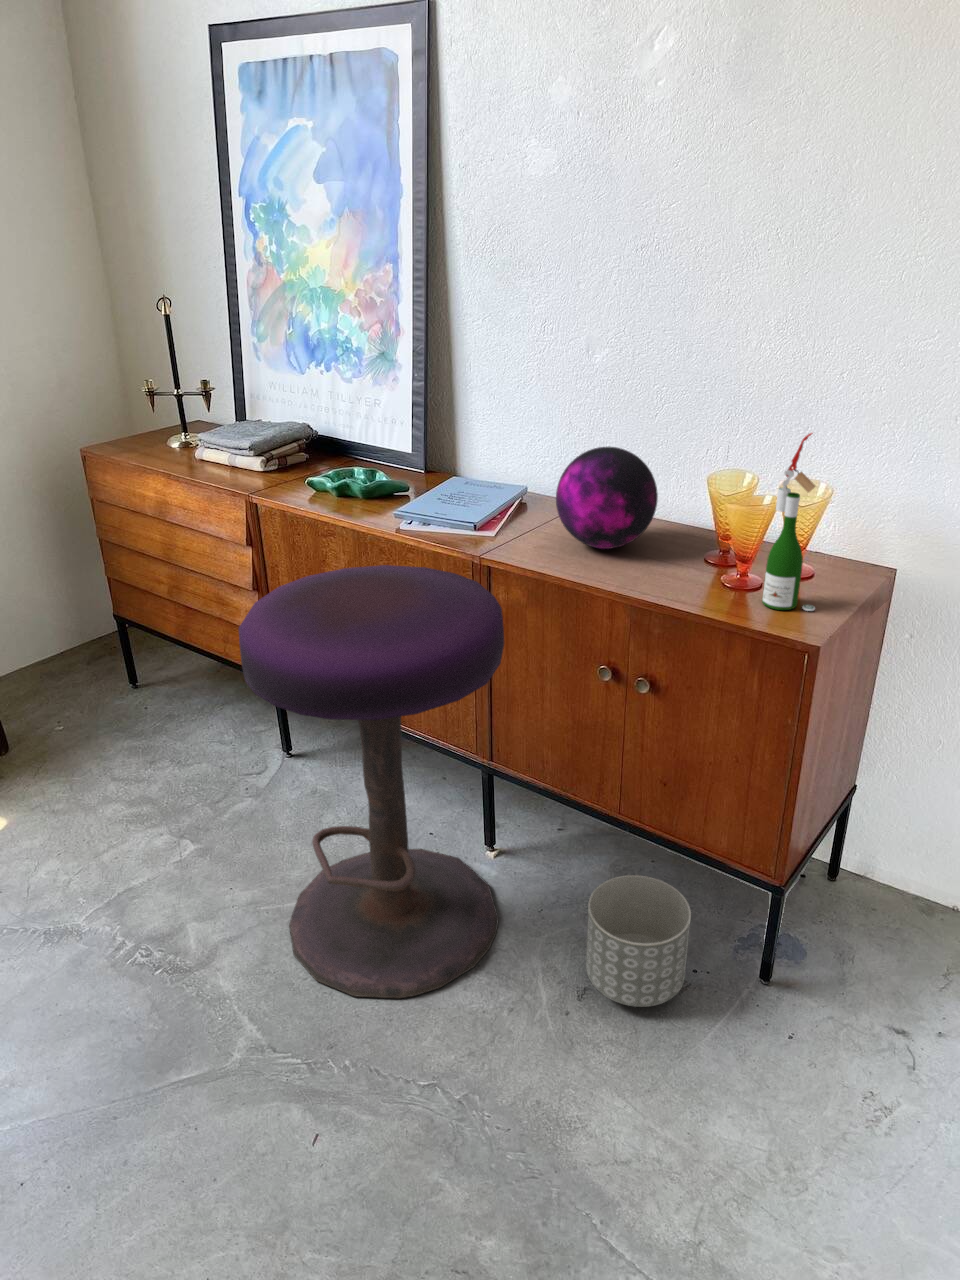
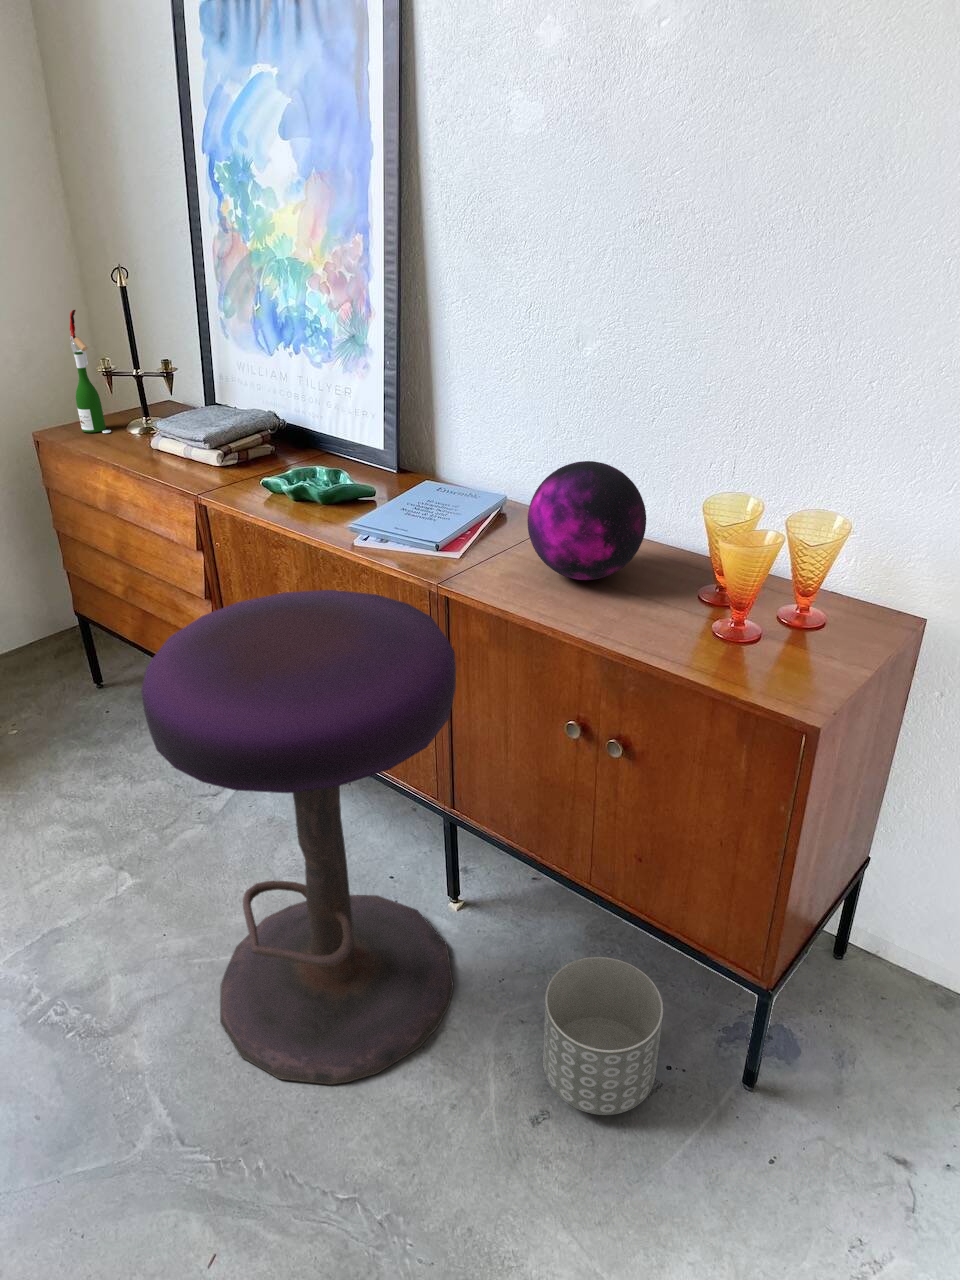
wine bottle: present [762,433,815,611] -> present [70,310,111,433]

